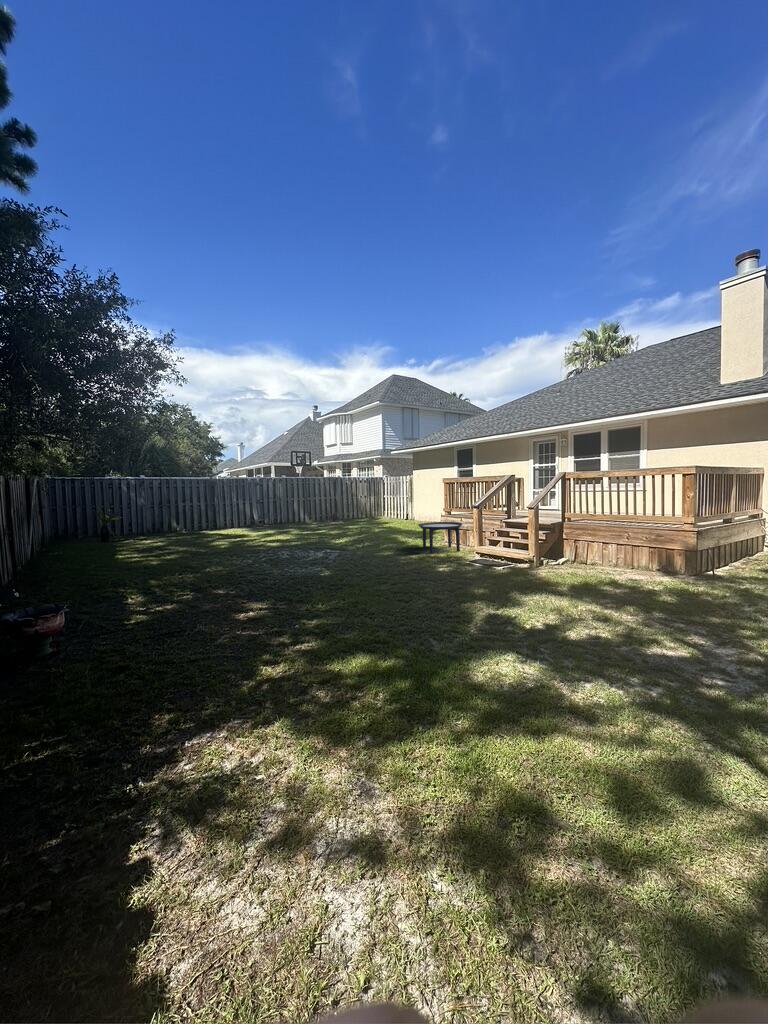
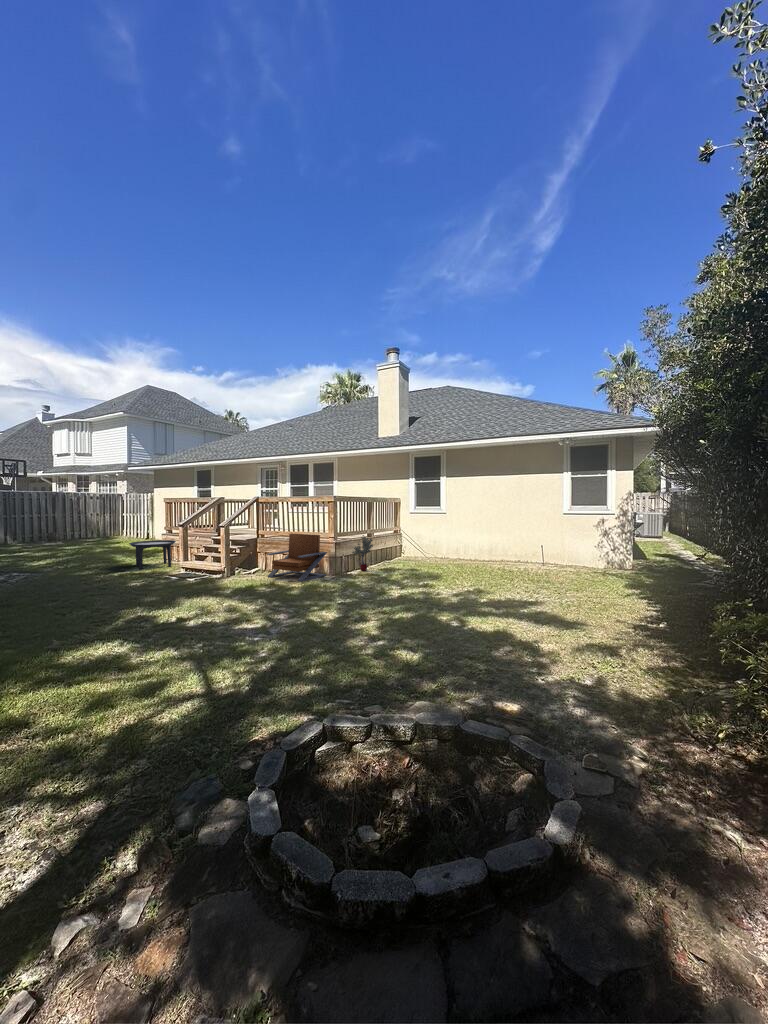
lounge chair: none [596,517,687,585] -> present [267,534,327,581]
potted tree: none [719,520,754,573] -> present [353,535,373,571]

